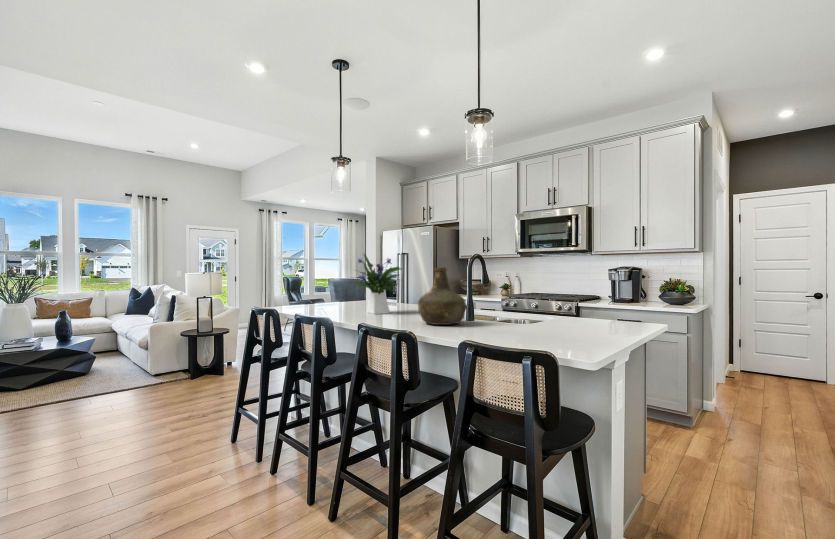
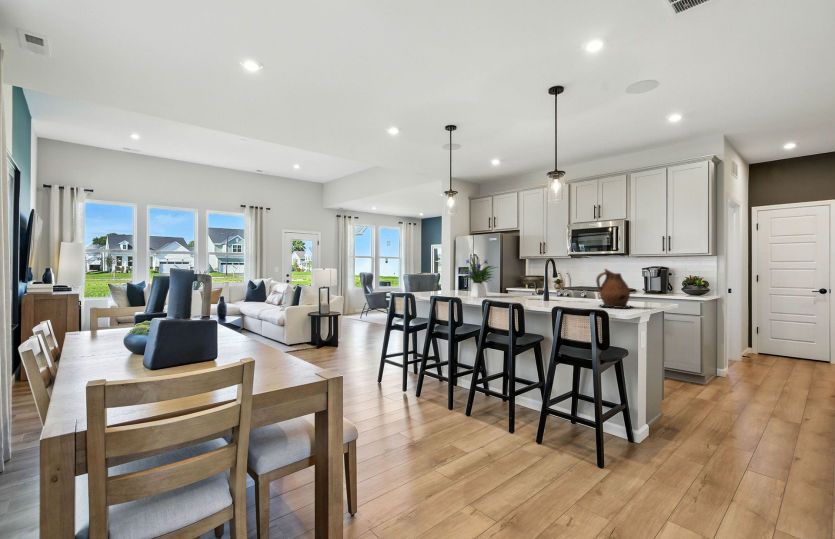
bottle: present [418,268,465,325] -> none [515,266,546,302]
ceramic pitcher: none [539,271,604,344] -> present [596,269,631,308]

